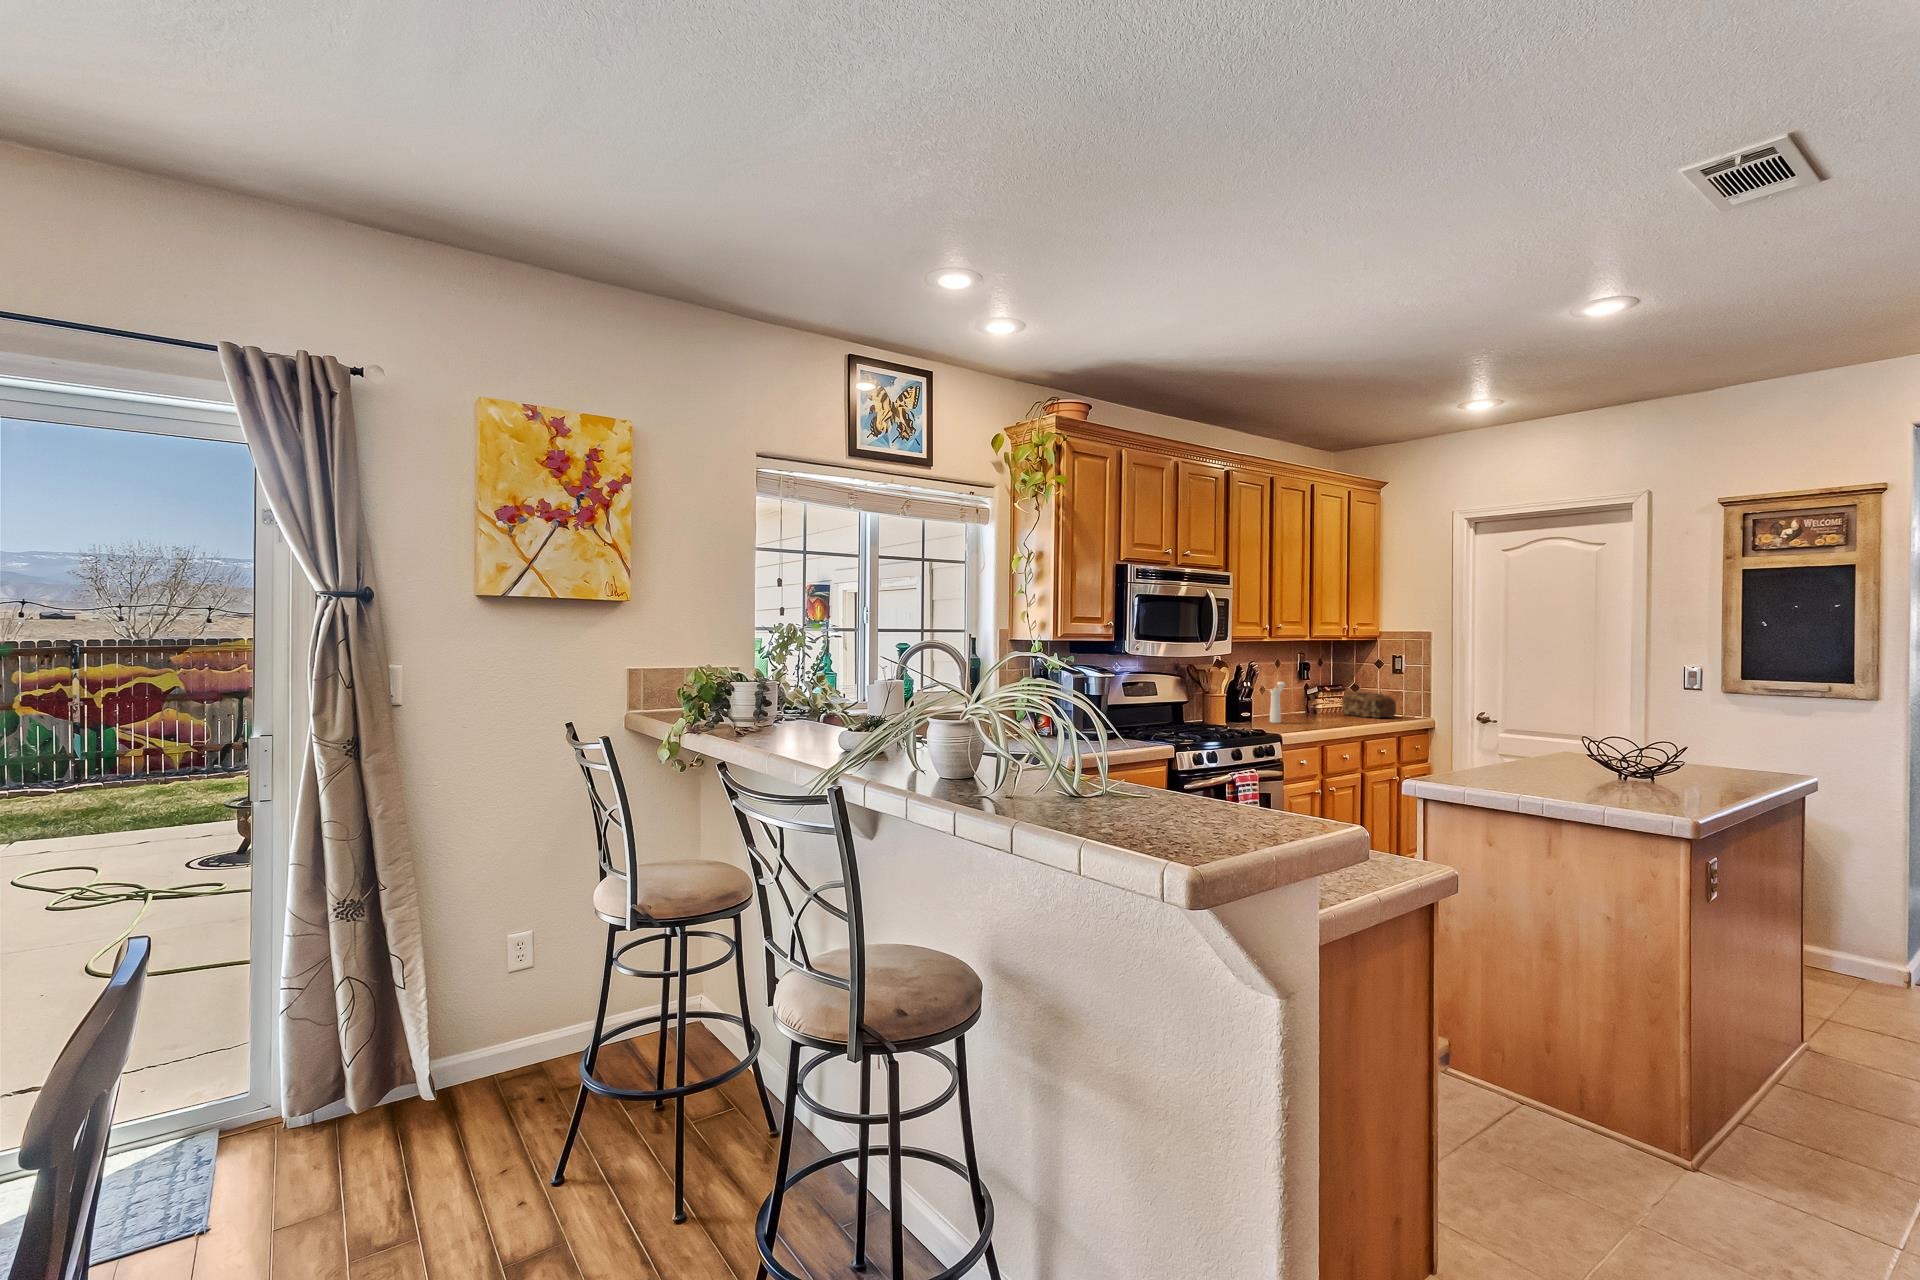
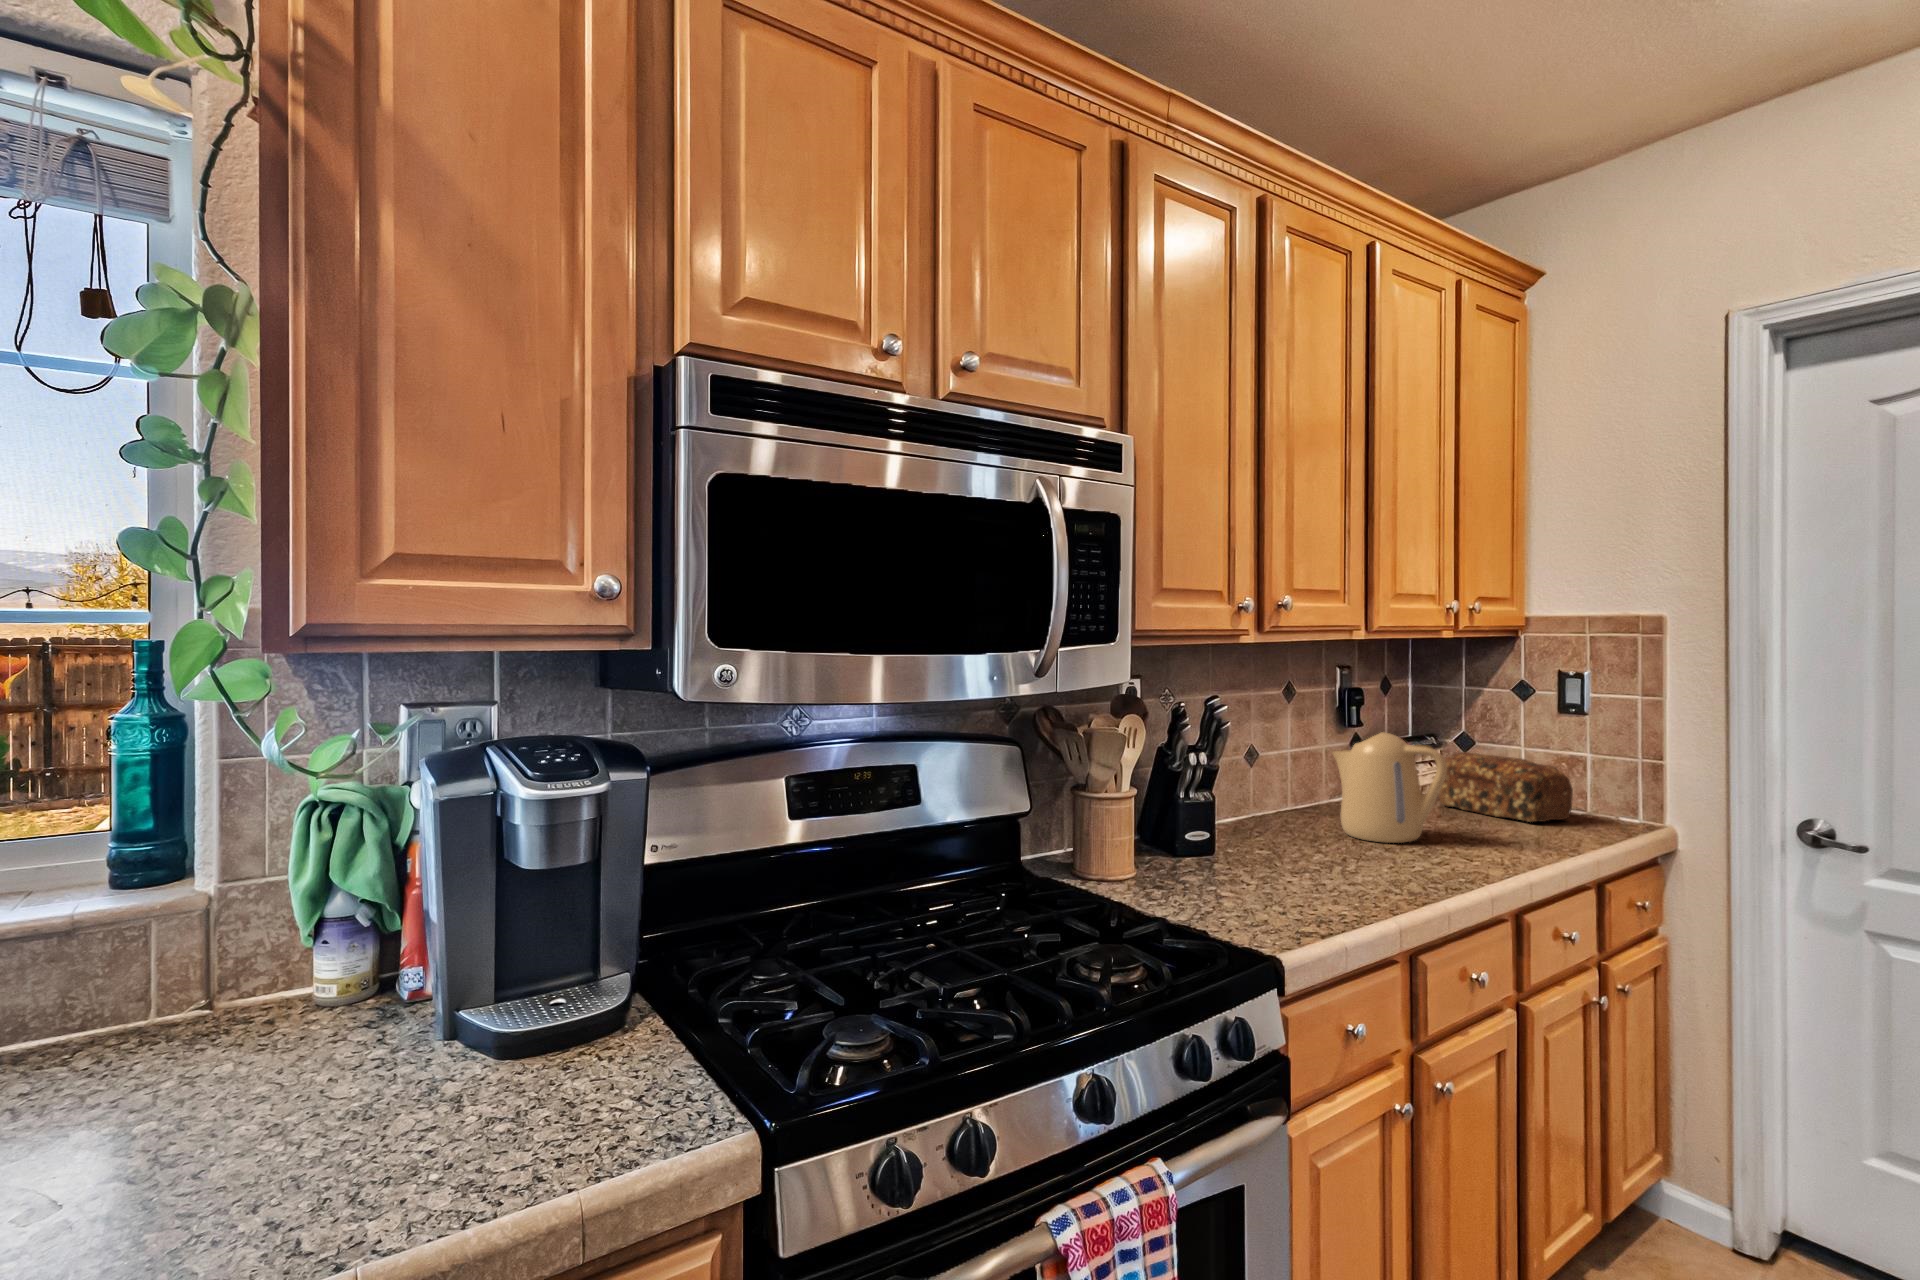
kettle: none [1296,678,1341,721] -> present [1332,732,1447,843]
pepper mill: present [1270,682,1286,723] -> none [1262,743,1304,857]

